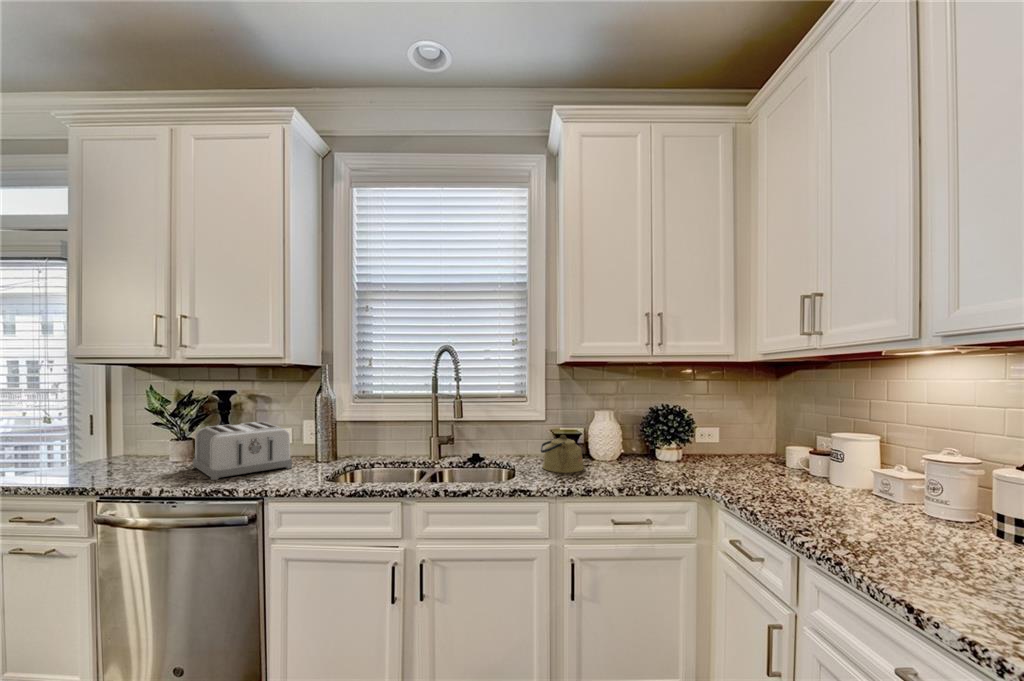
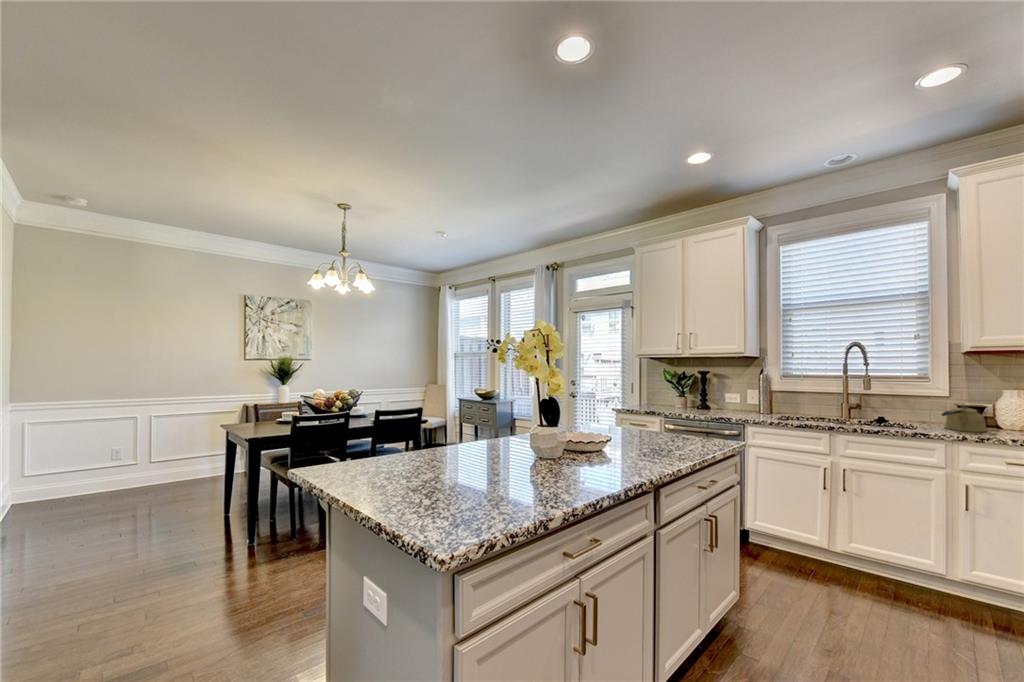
toaster: present [193,421,292,480] -> none [692,388,749,415]

